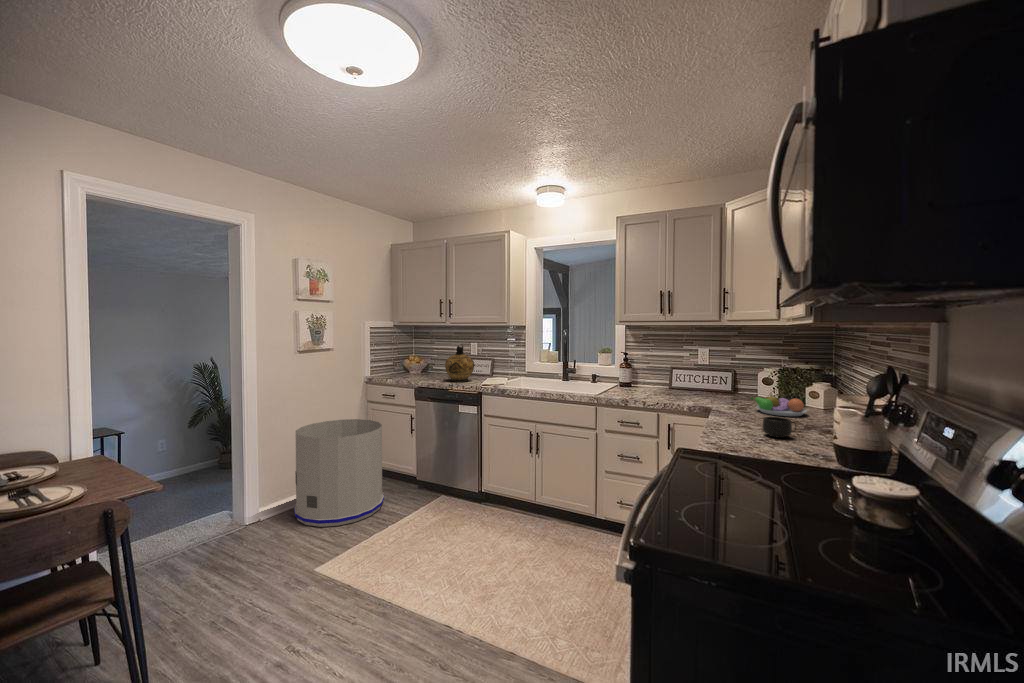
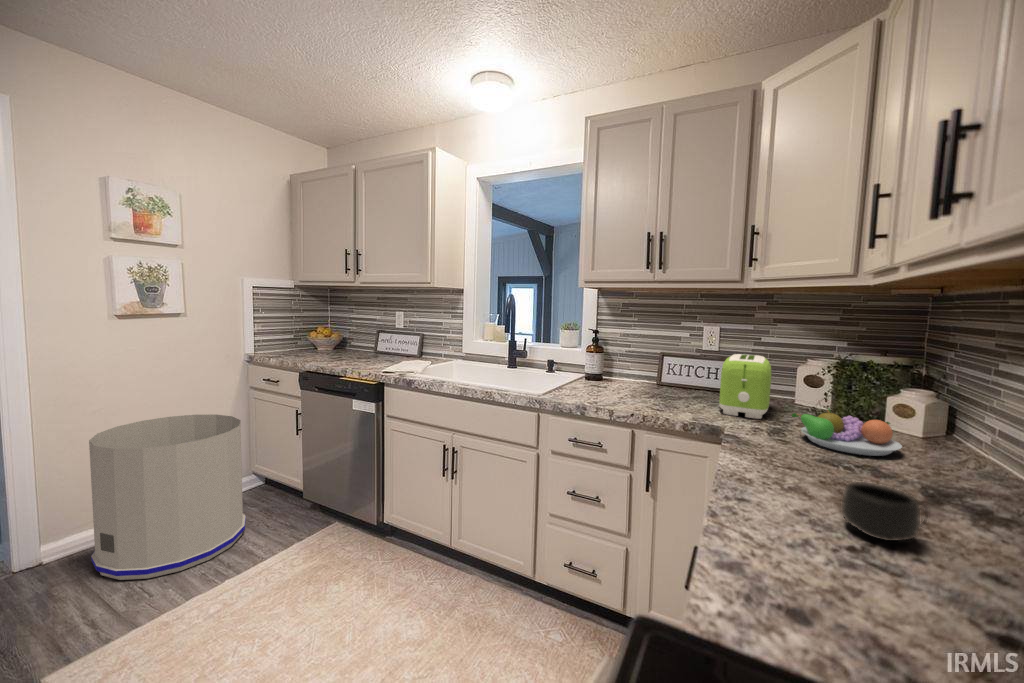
ceramic jug: present [445,345,474,382] -> none [342,313,386,365]
toaster: none [710,366,741,404] -> present [719,354,771,419]

